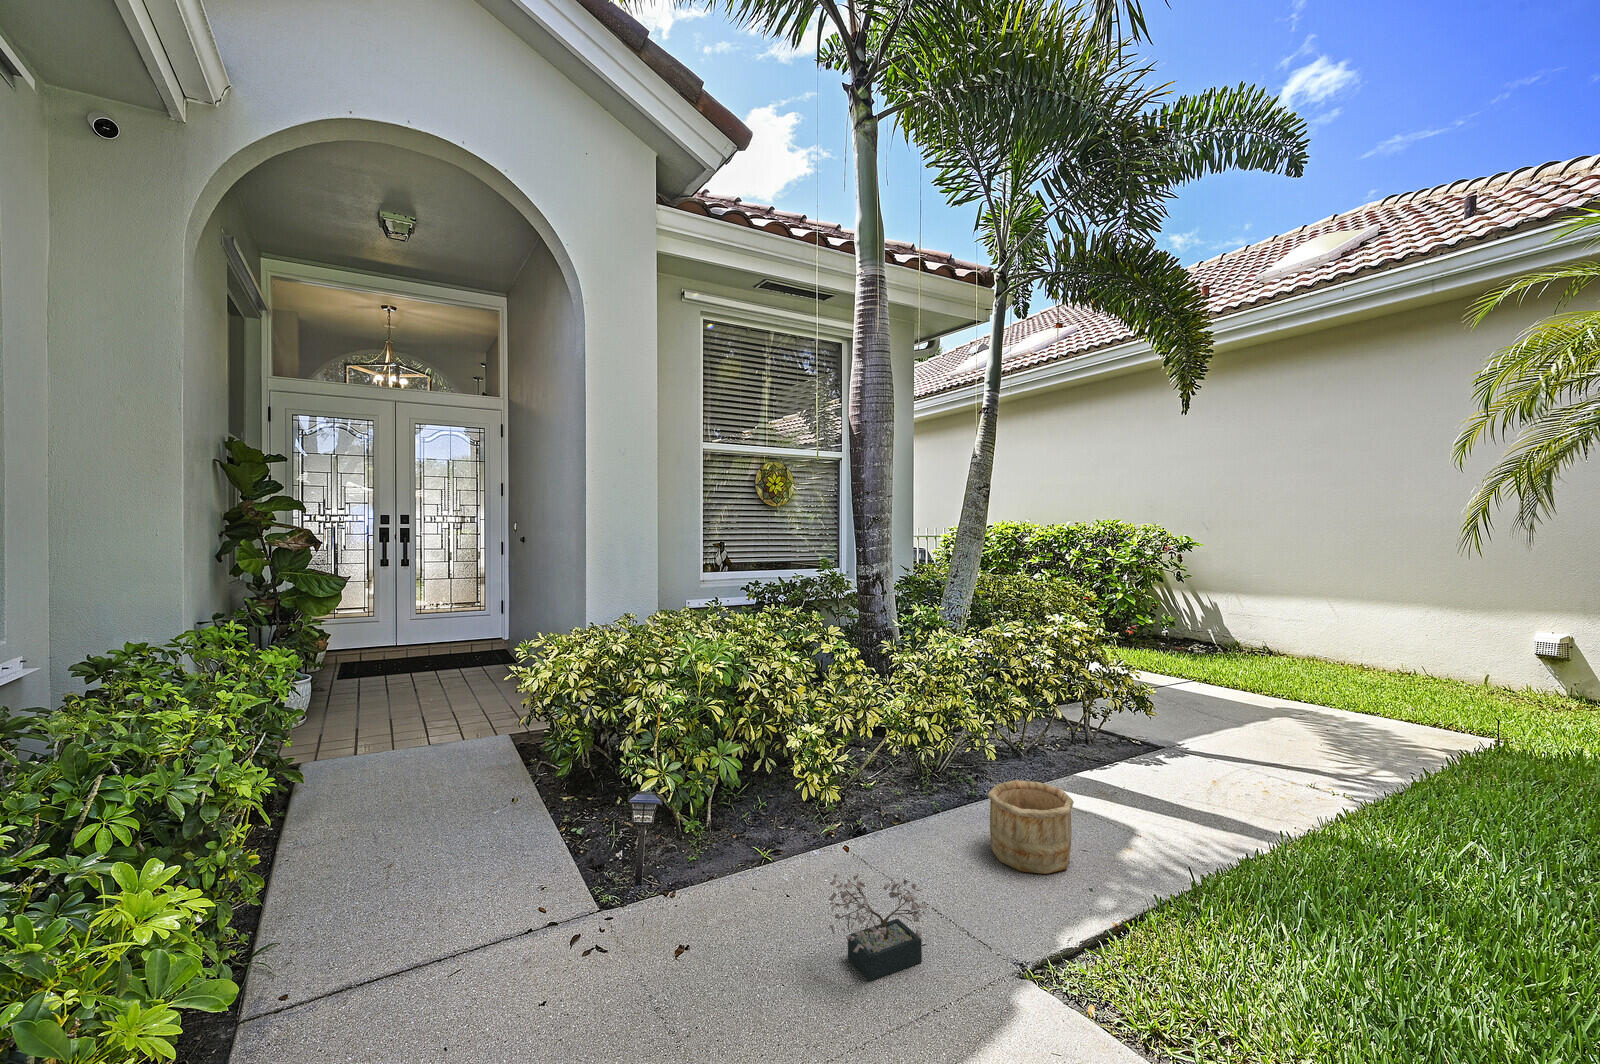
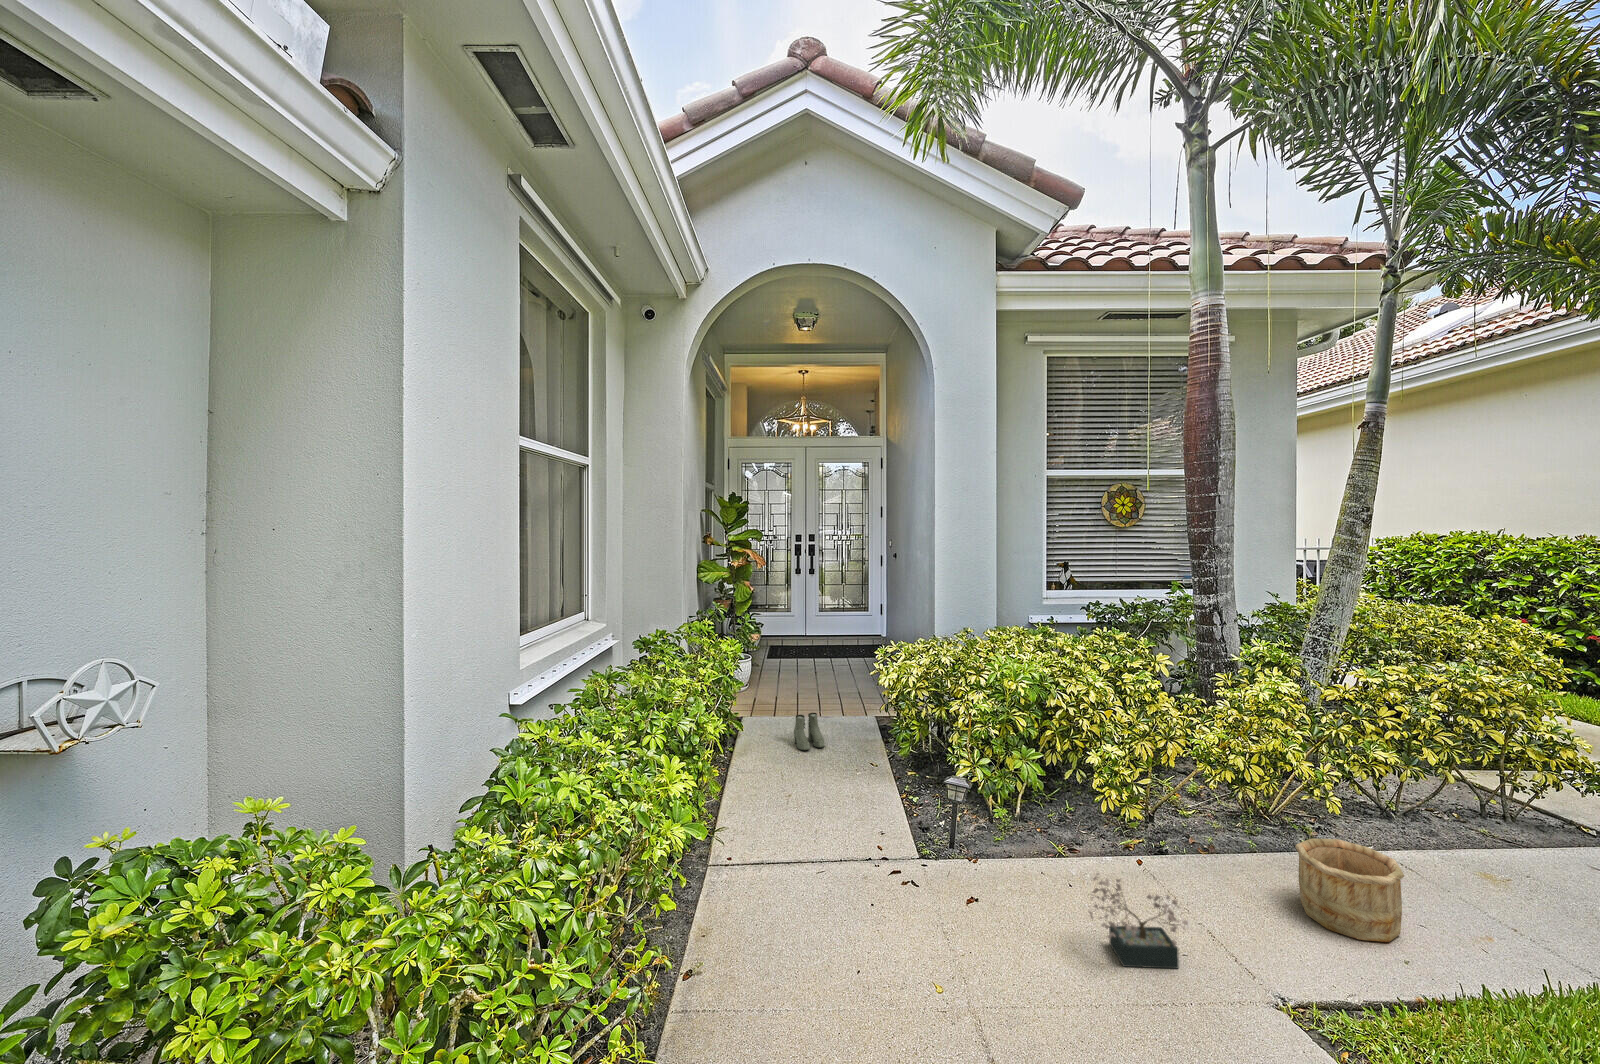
boots: none [386,743,437,800] -> present [794,713,825,750]

